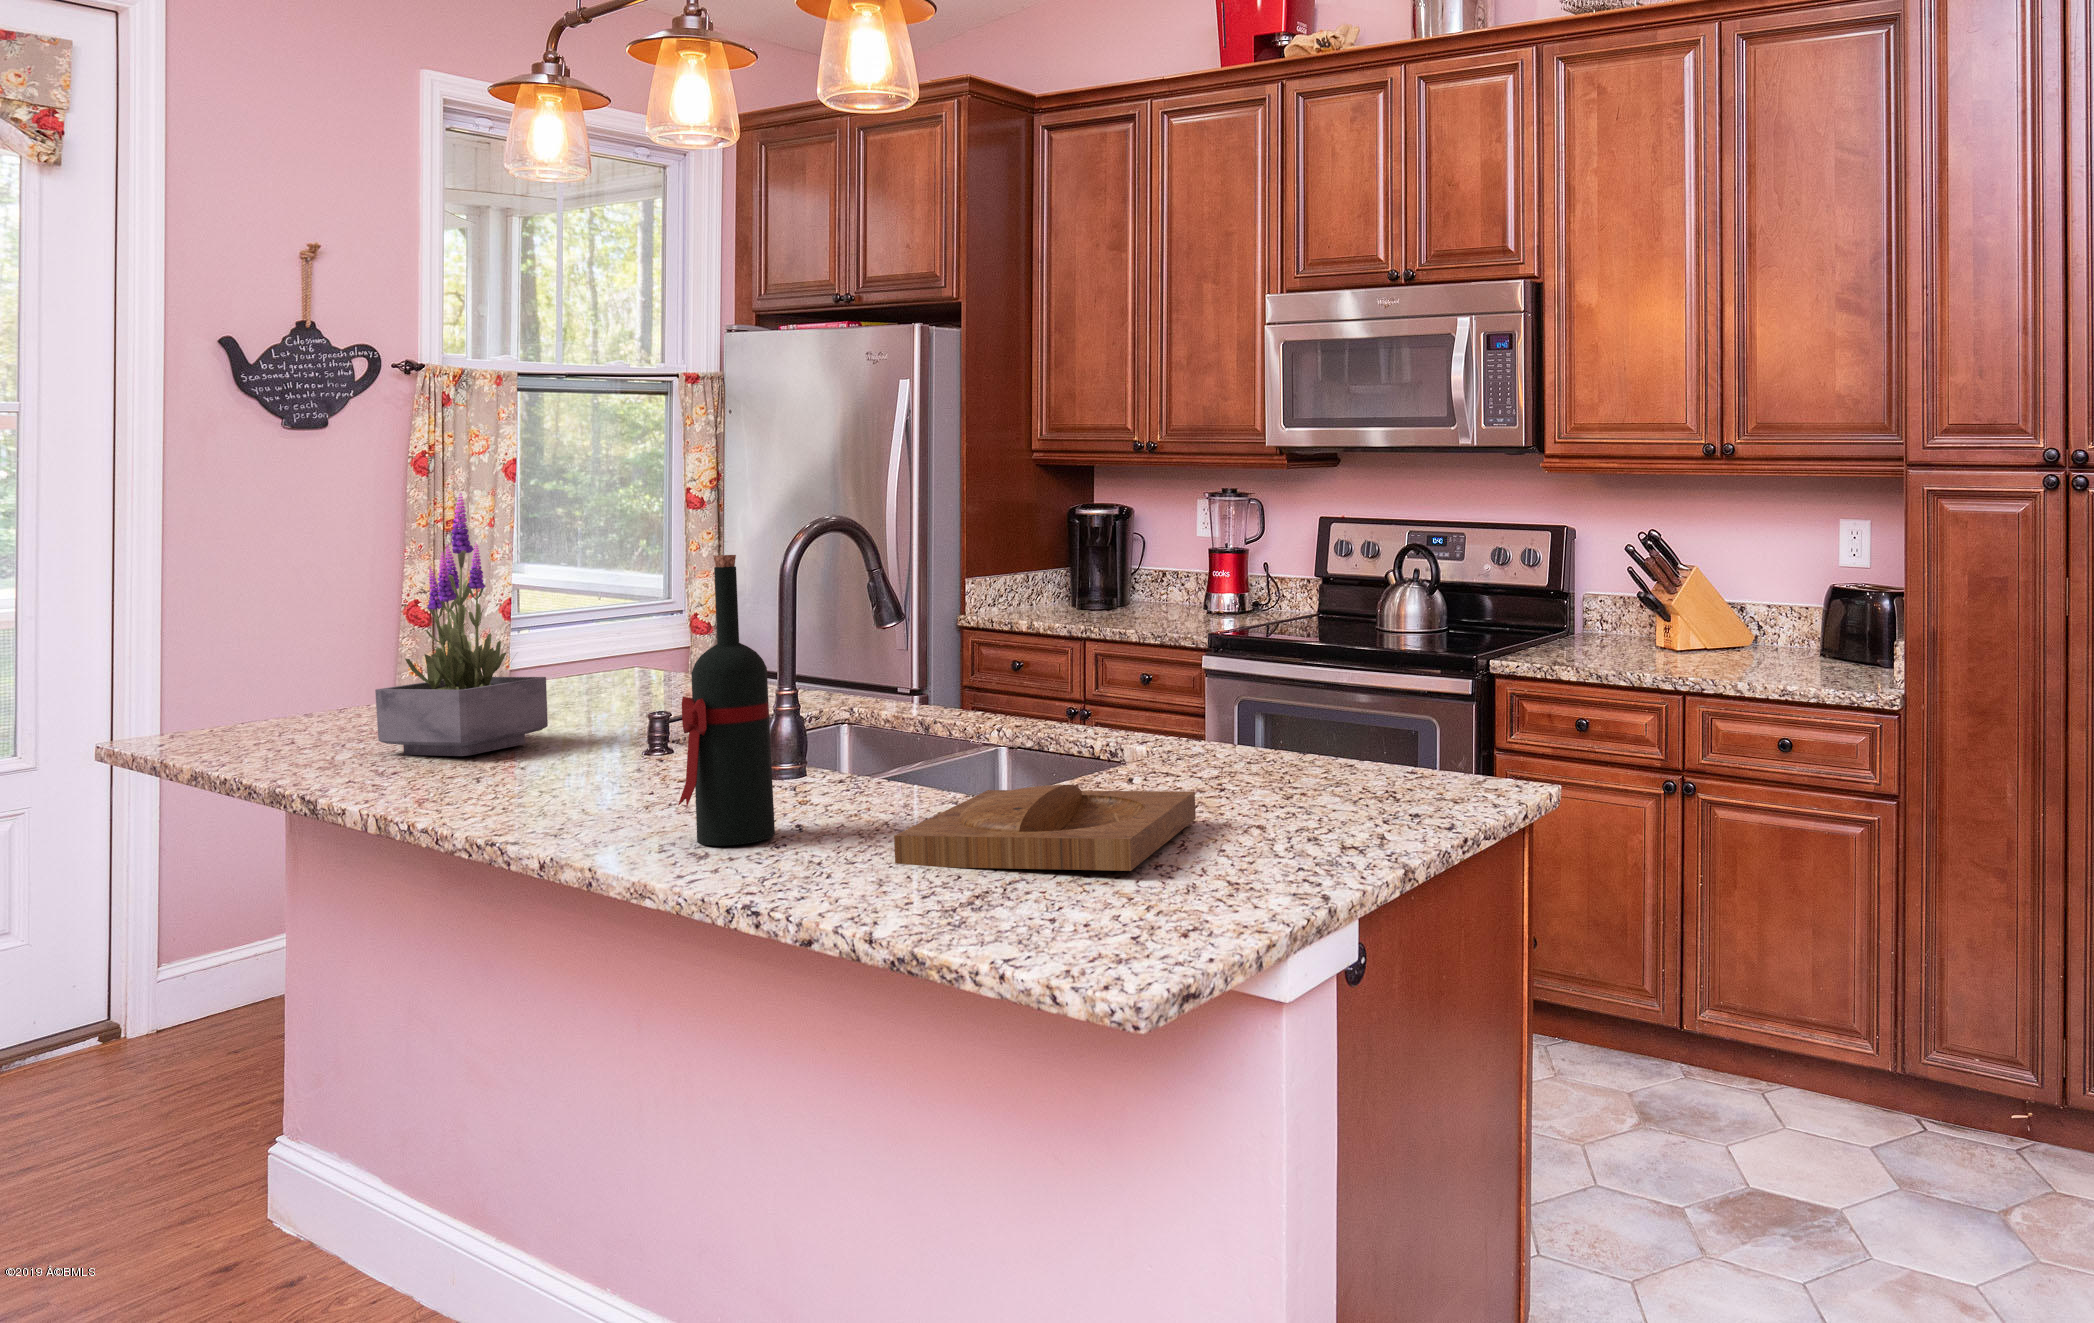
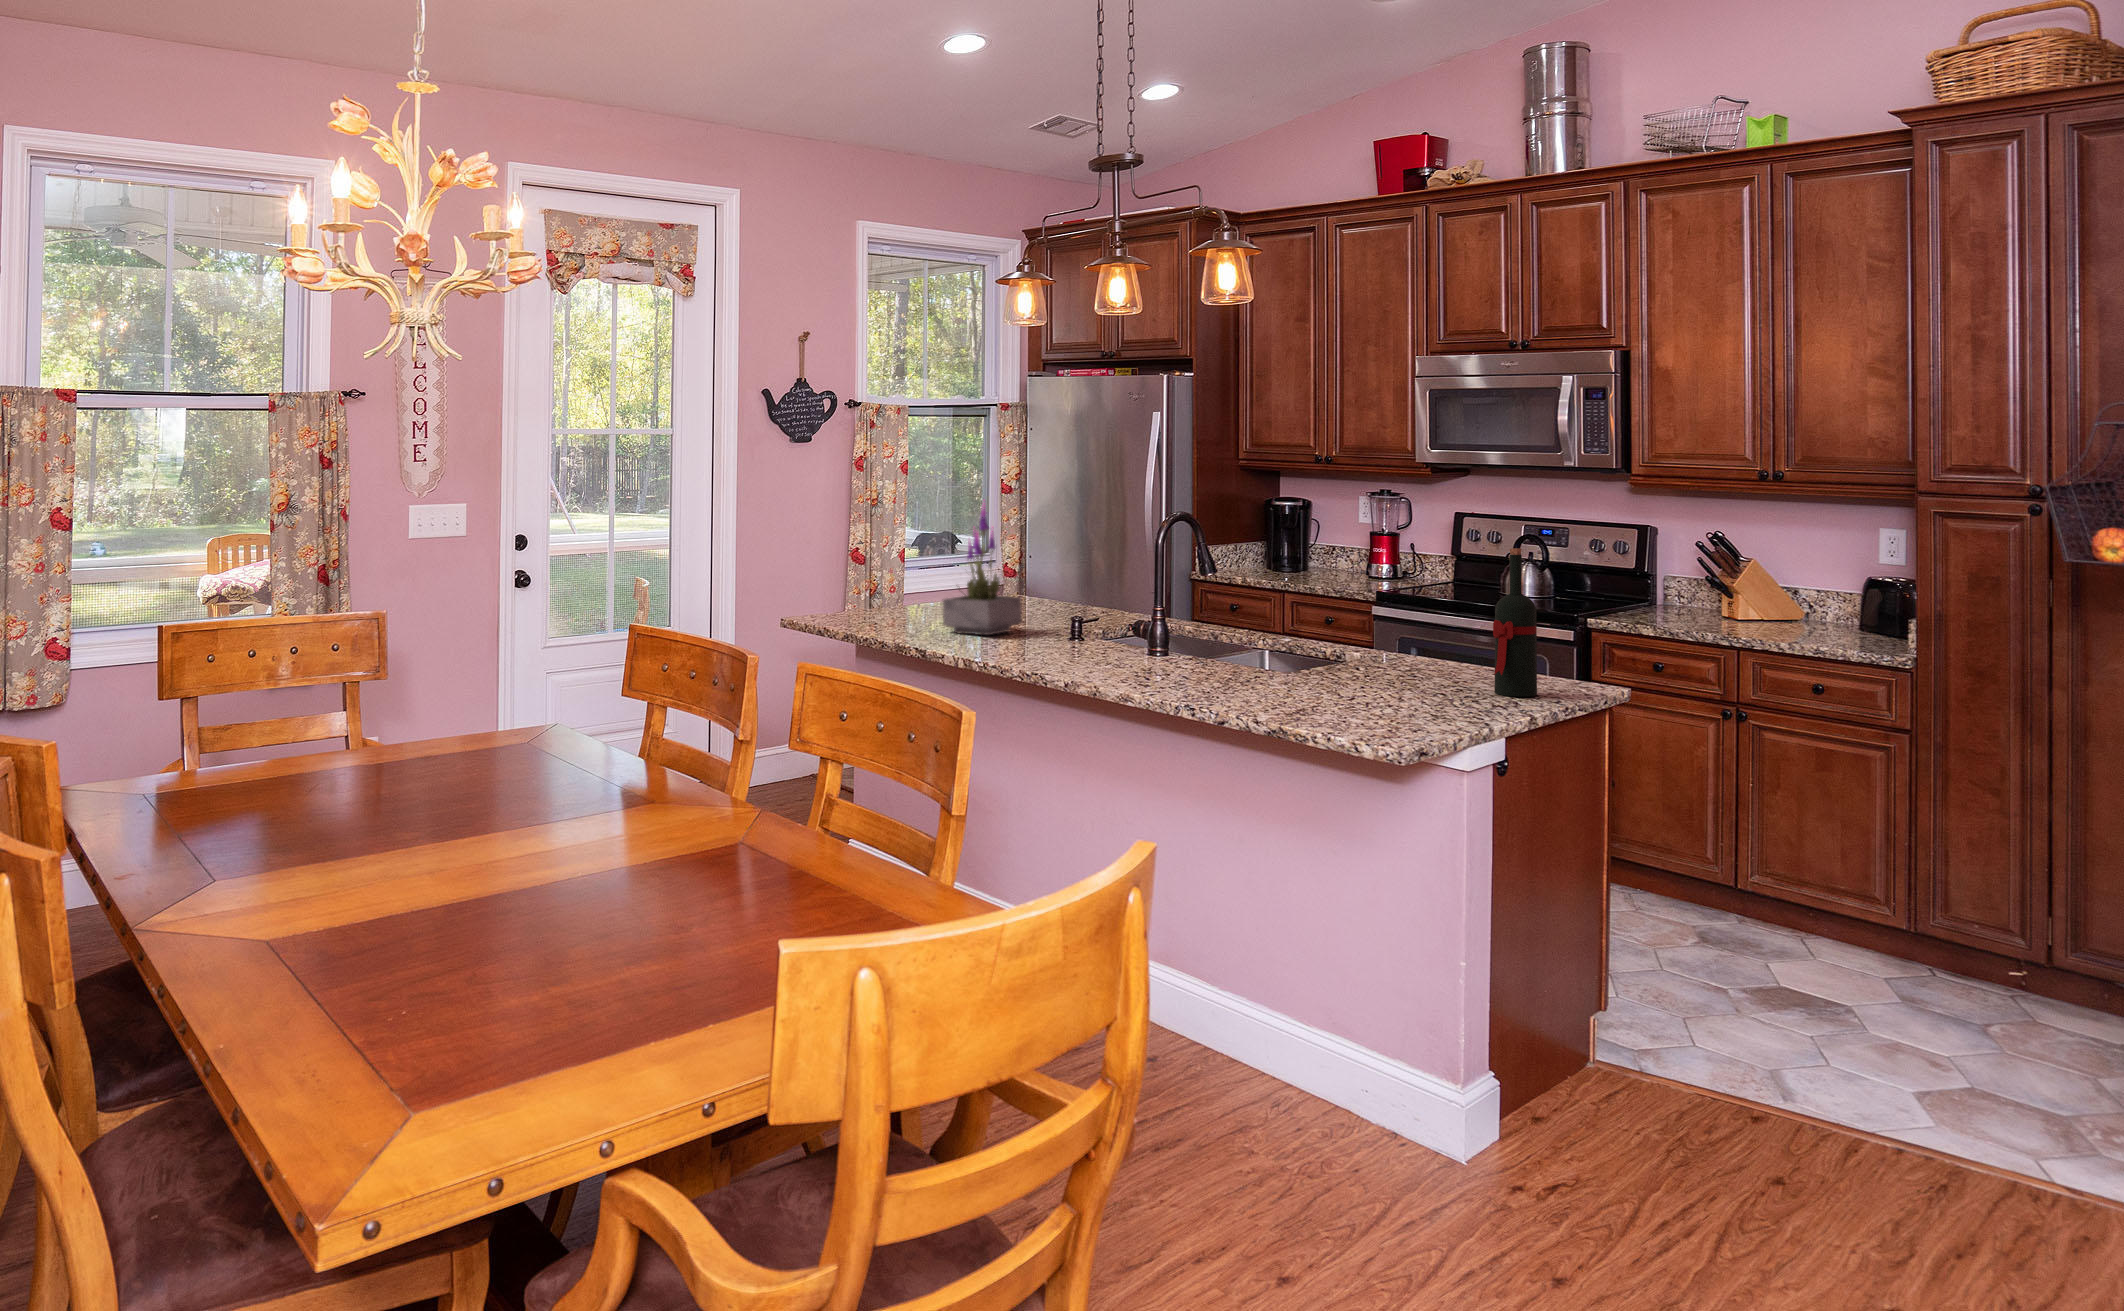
wine bottle: present [678,555,775,846] -> present [1493,548,1537,697]
tray: present [894,785,1196,871] -> none [1248,664,1403,706]

